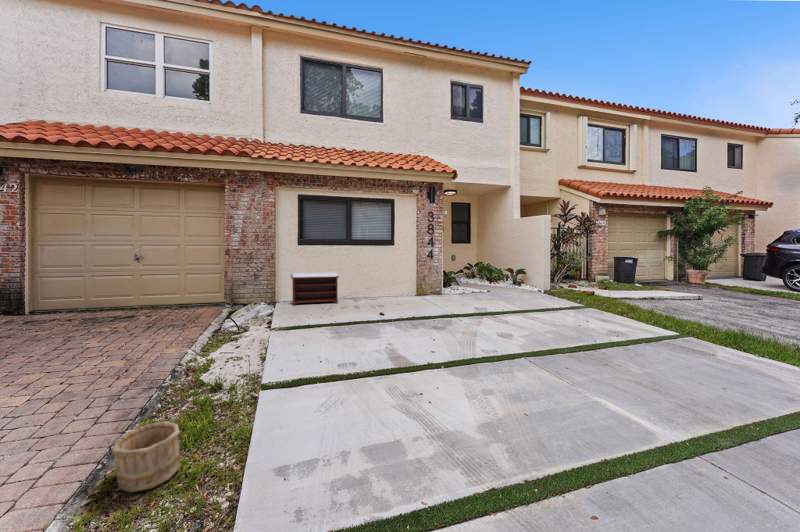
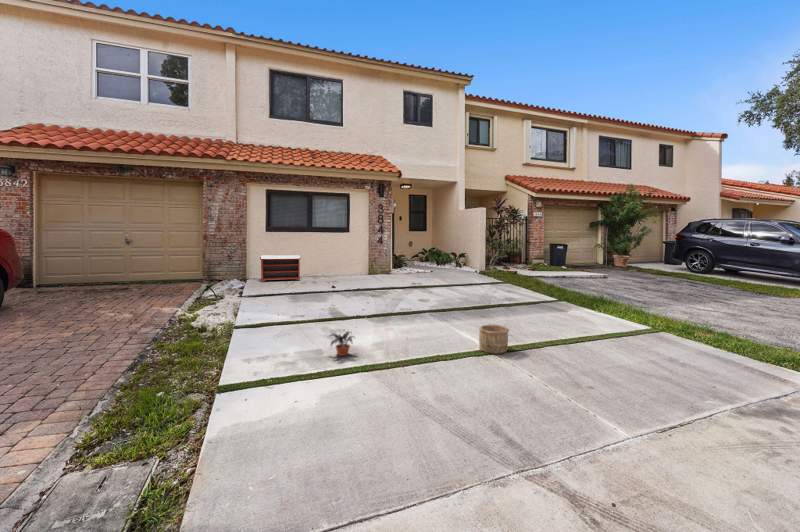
wooden bucket: present [112,421,180,492] -> present [479,325,509,354]
potted plant: none [427,438,480,492] -> present [331,331,353,356]

